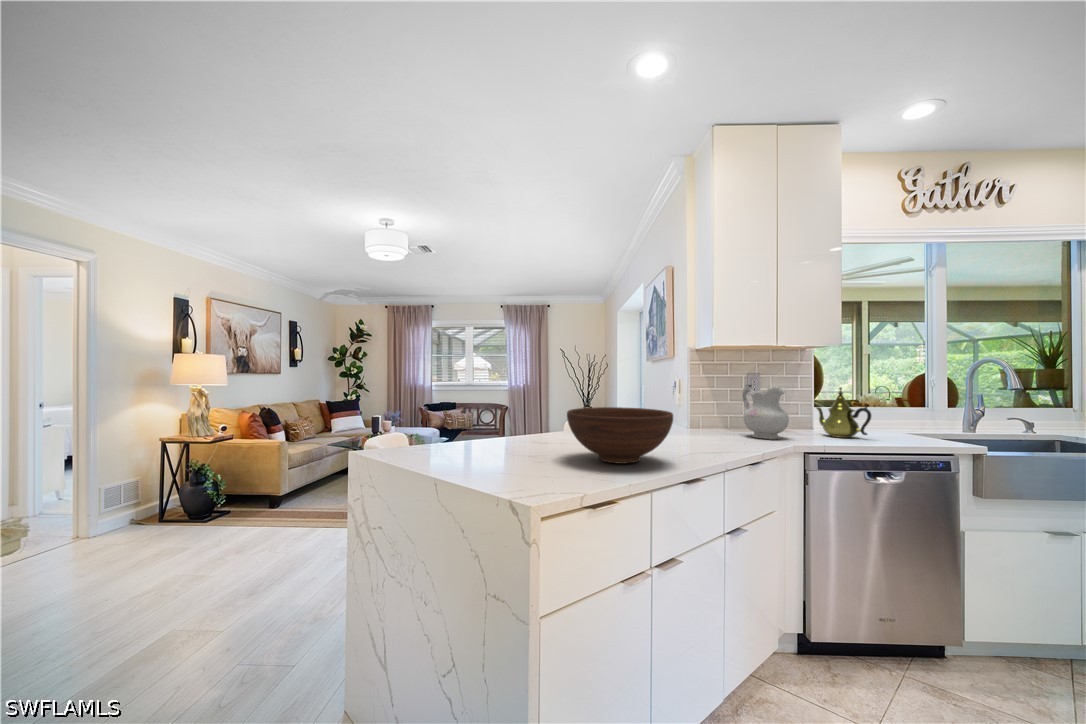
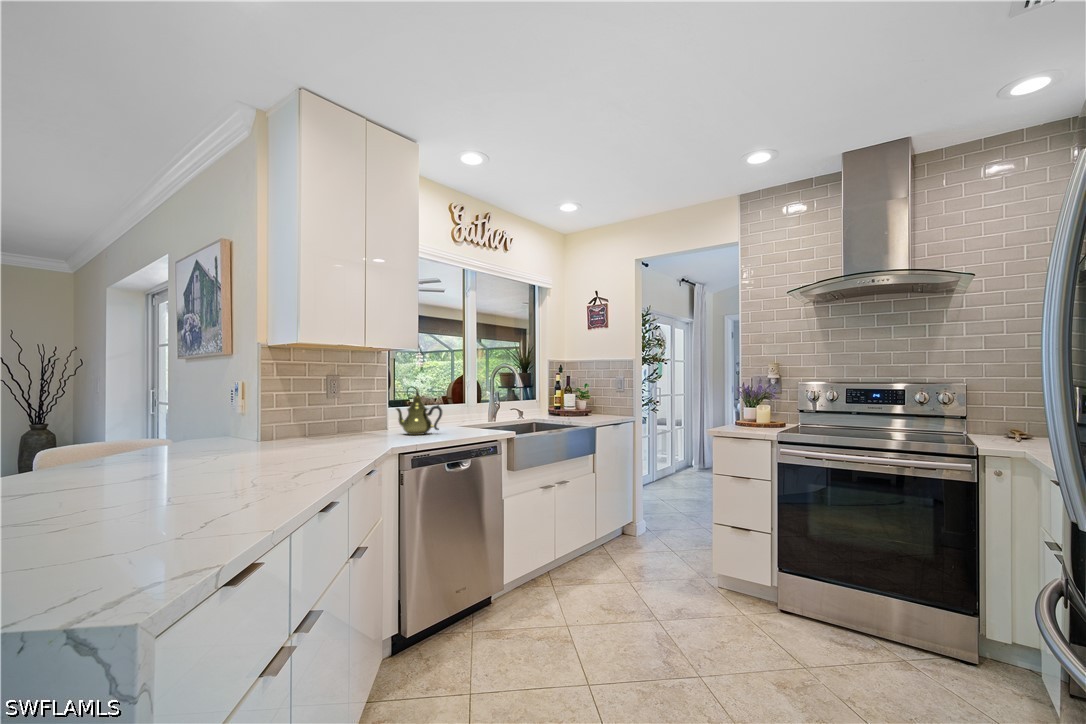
ceramic pitcher: present [742,384,789,439] -> none [330,387,380,444]
fruit bowl: present [567,407,673,464] -> none [110,421,297,505]

